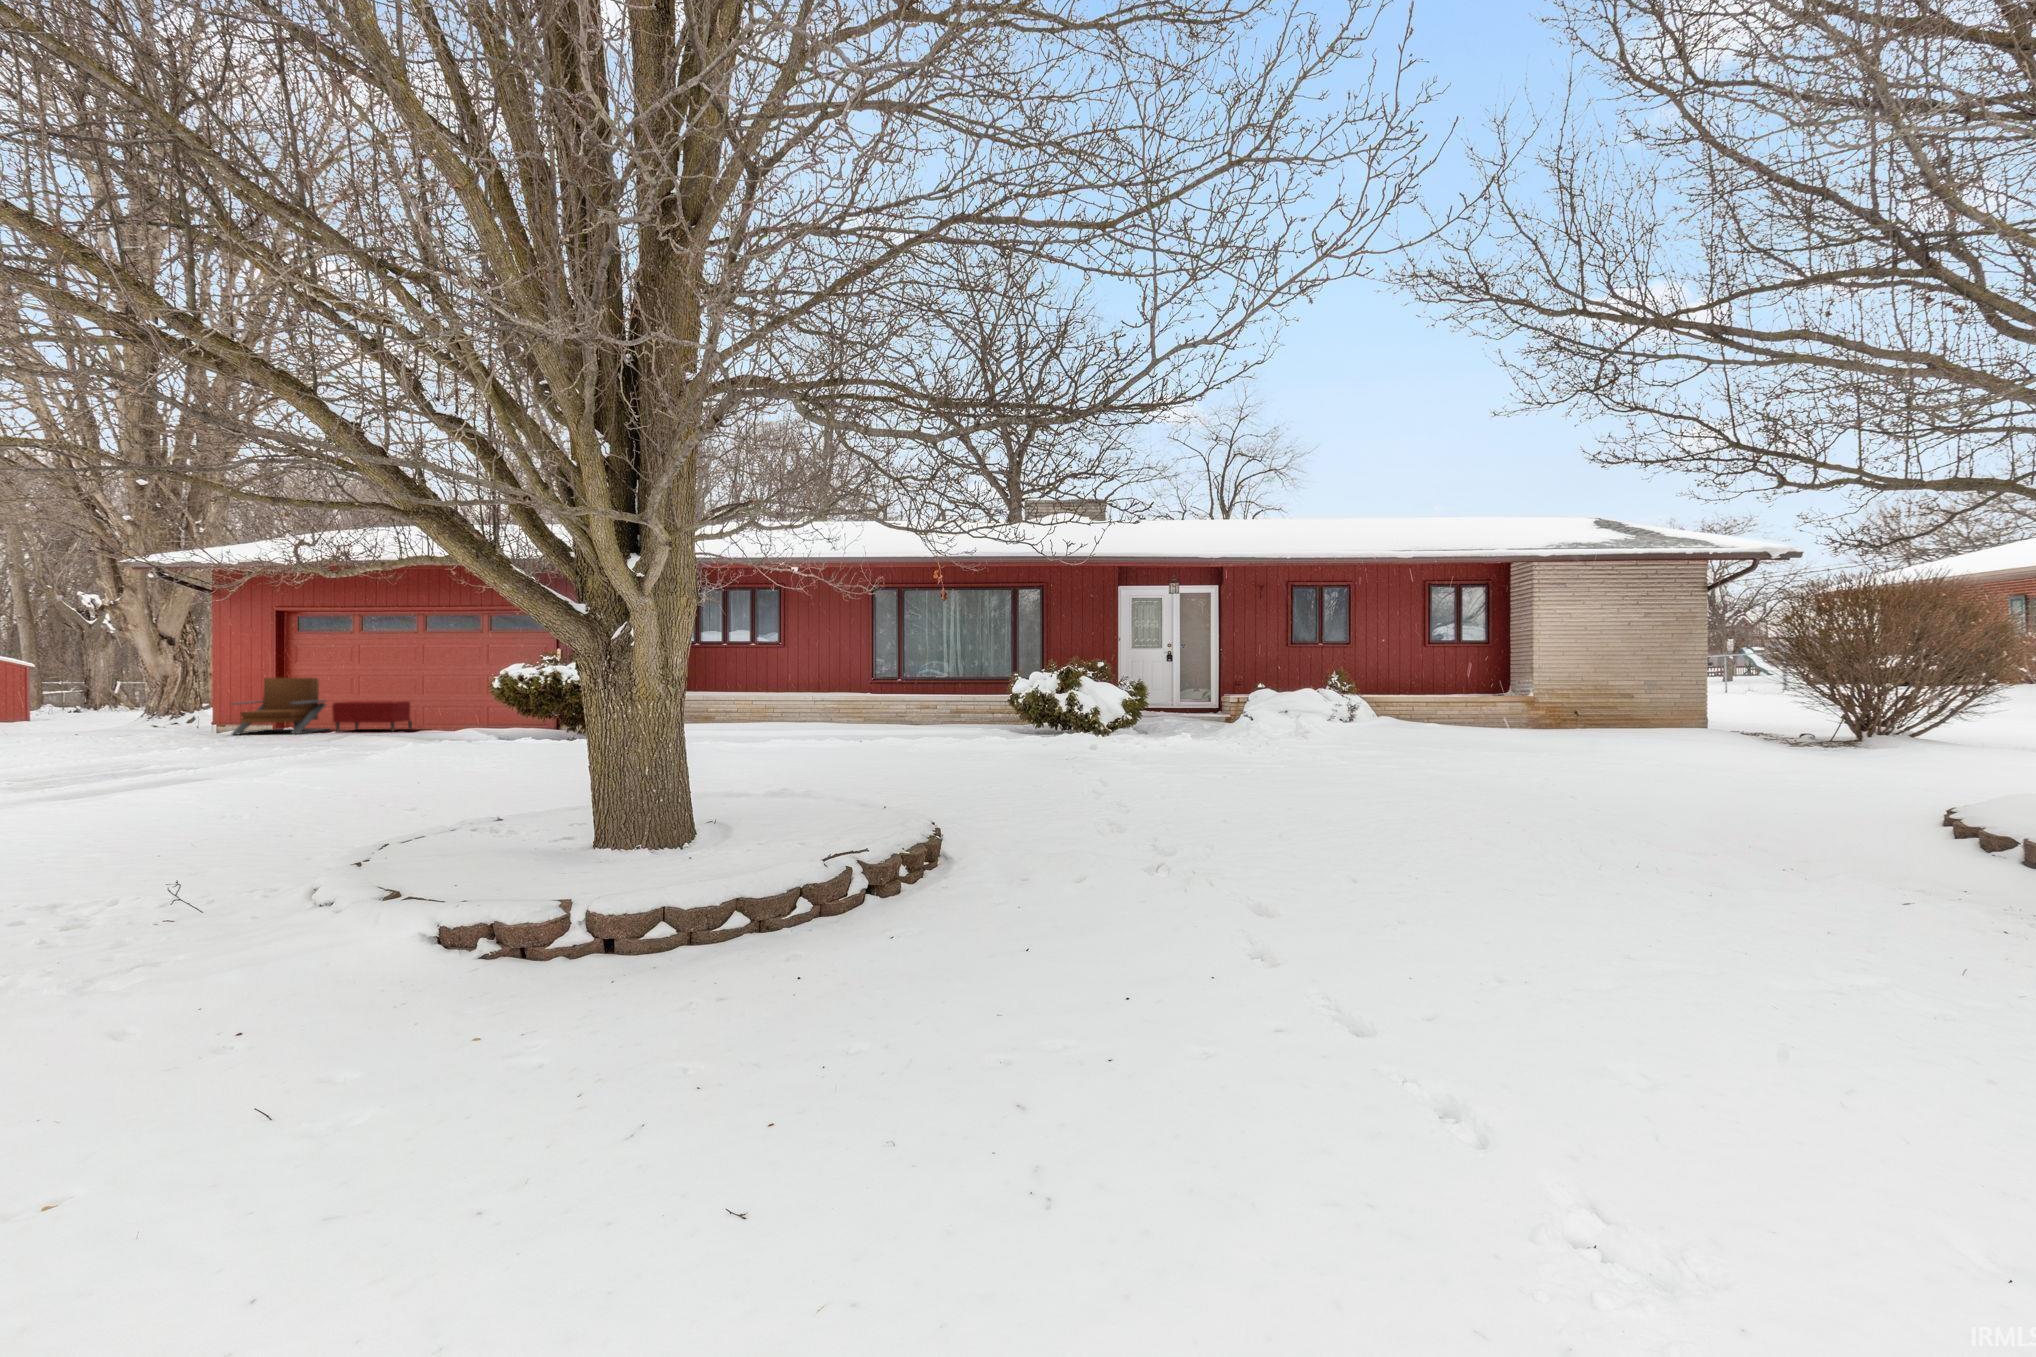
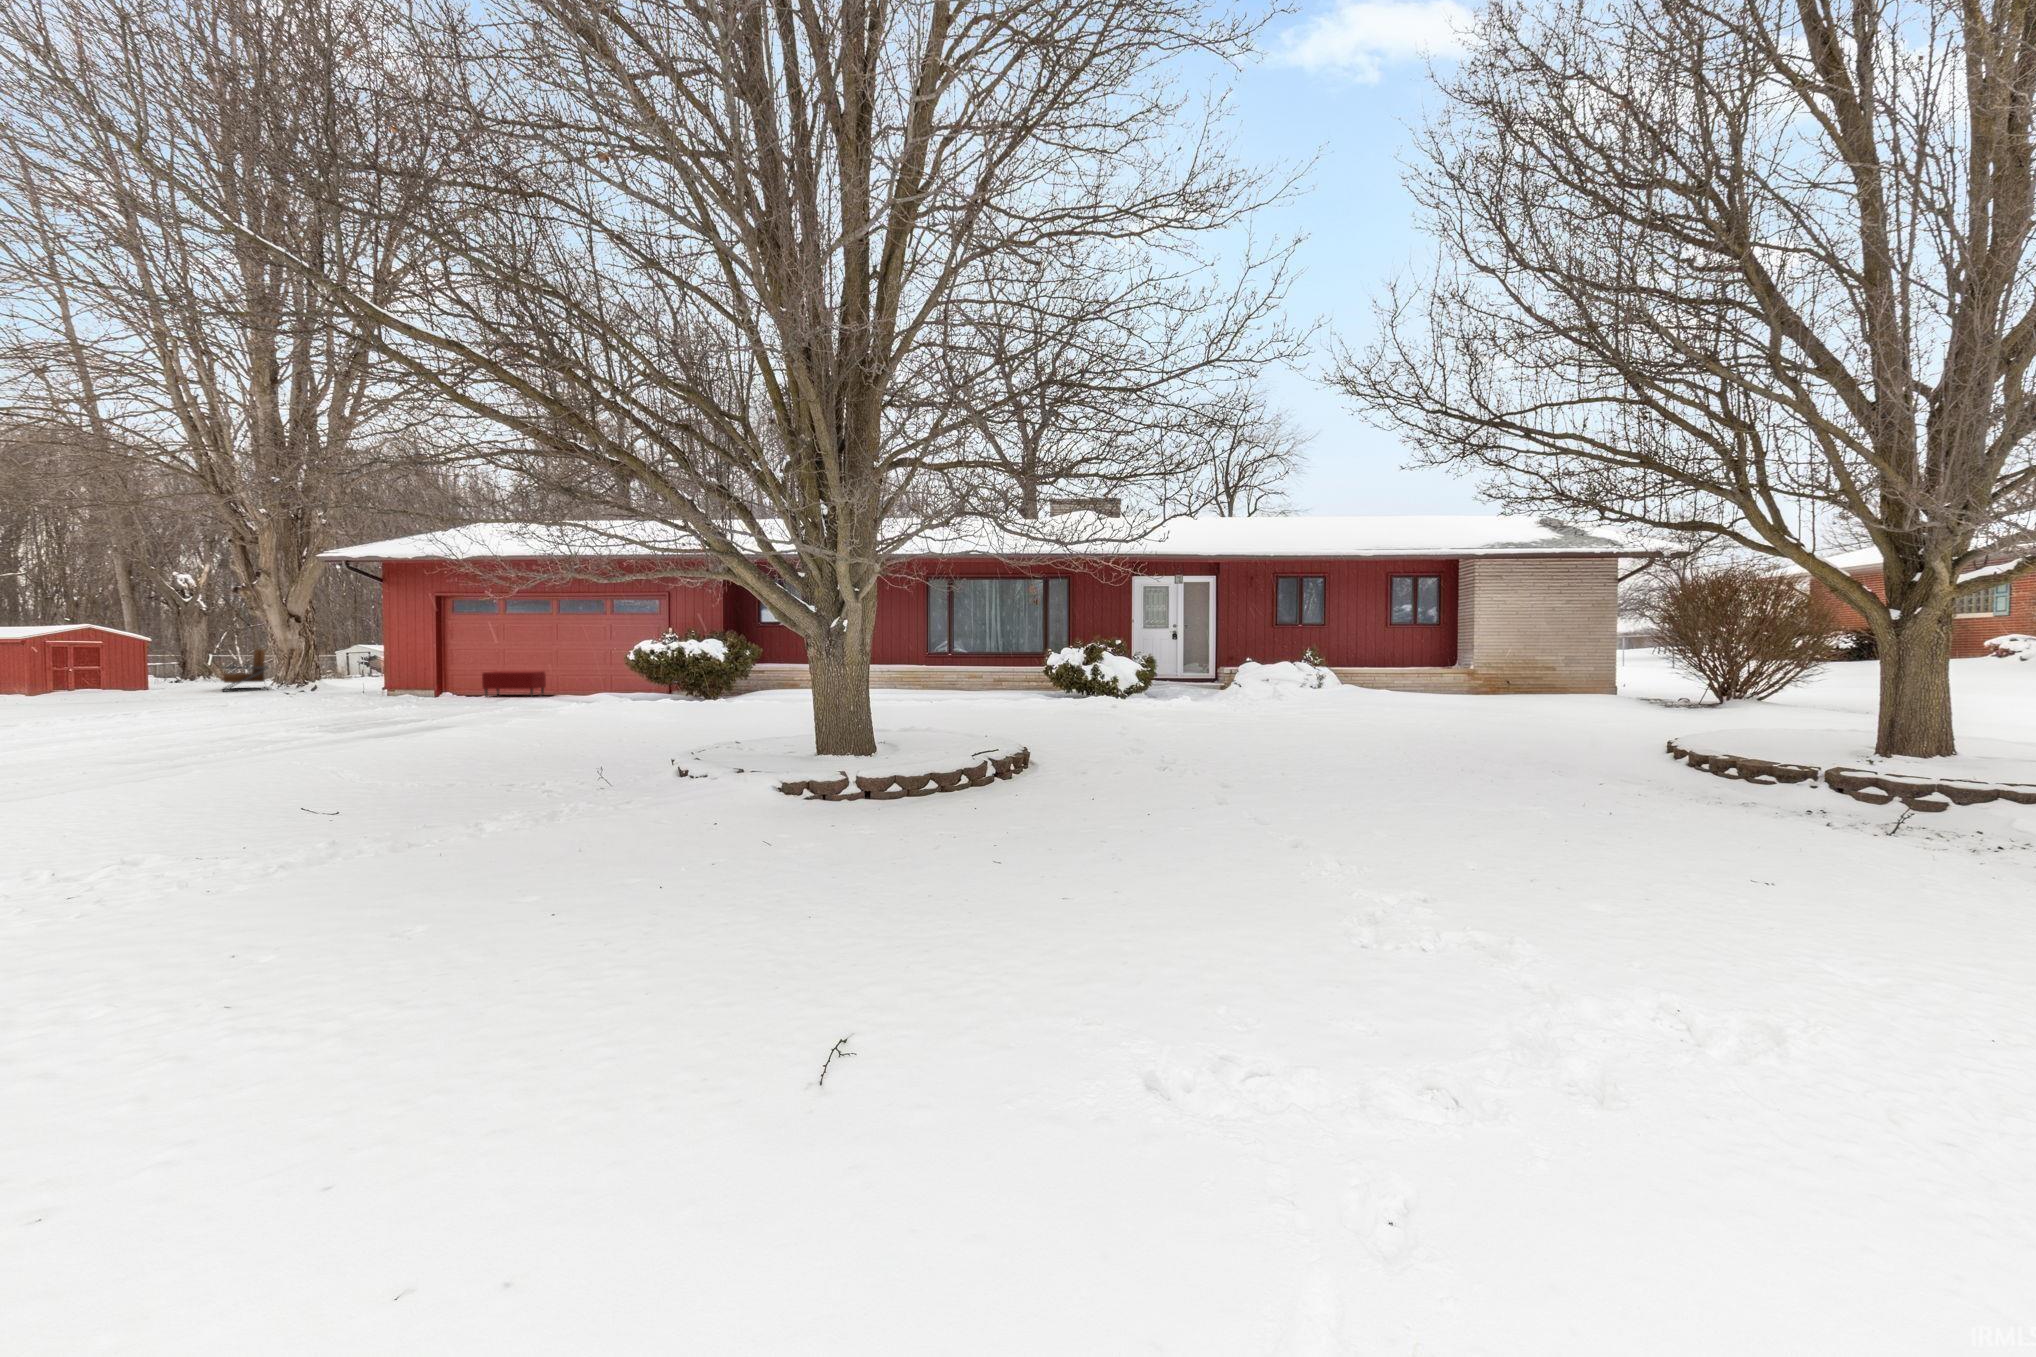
lounge chair: present [232,678,327,735] -> present [222,649,269,692]

